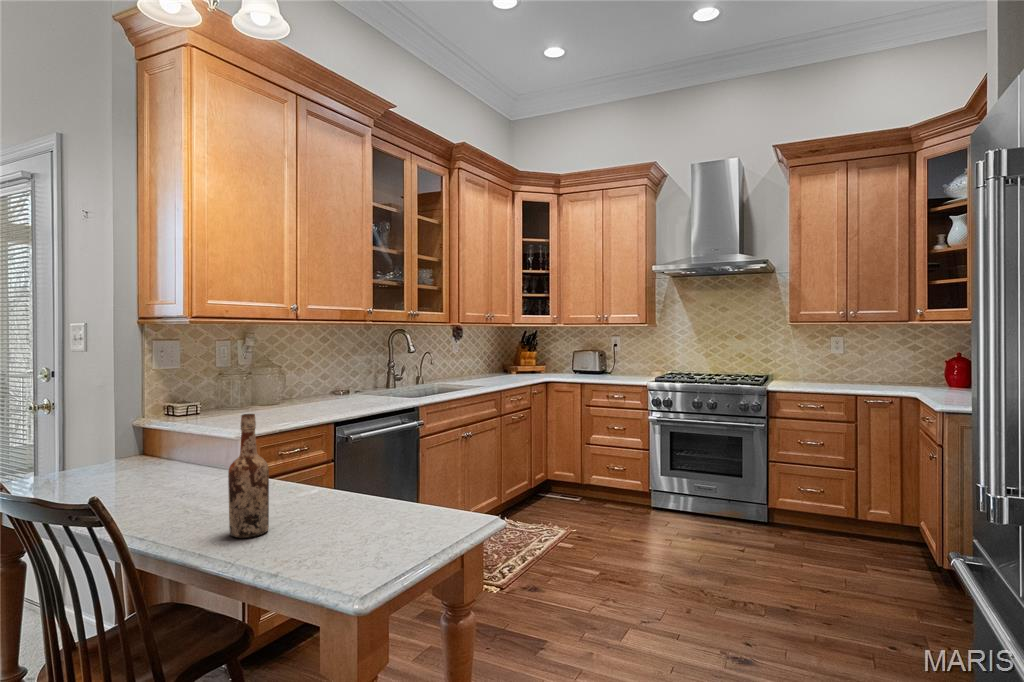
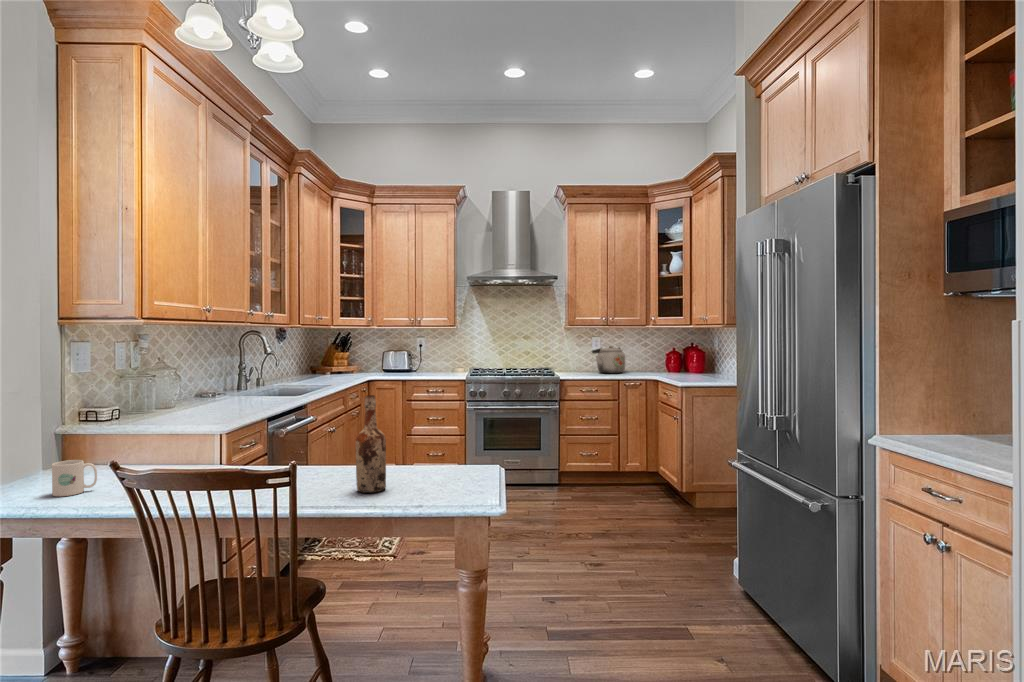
kettle: none [823,350,873,387] -> present [592,346,625,373]
mug: none [52,454,92,489] -> present [52,460,97,496]

